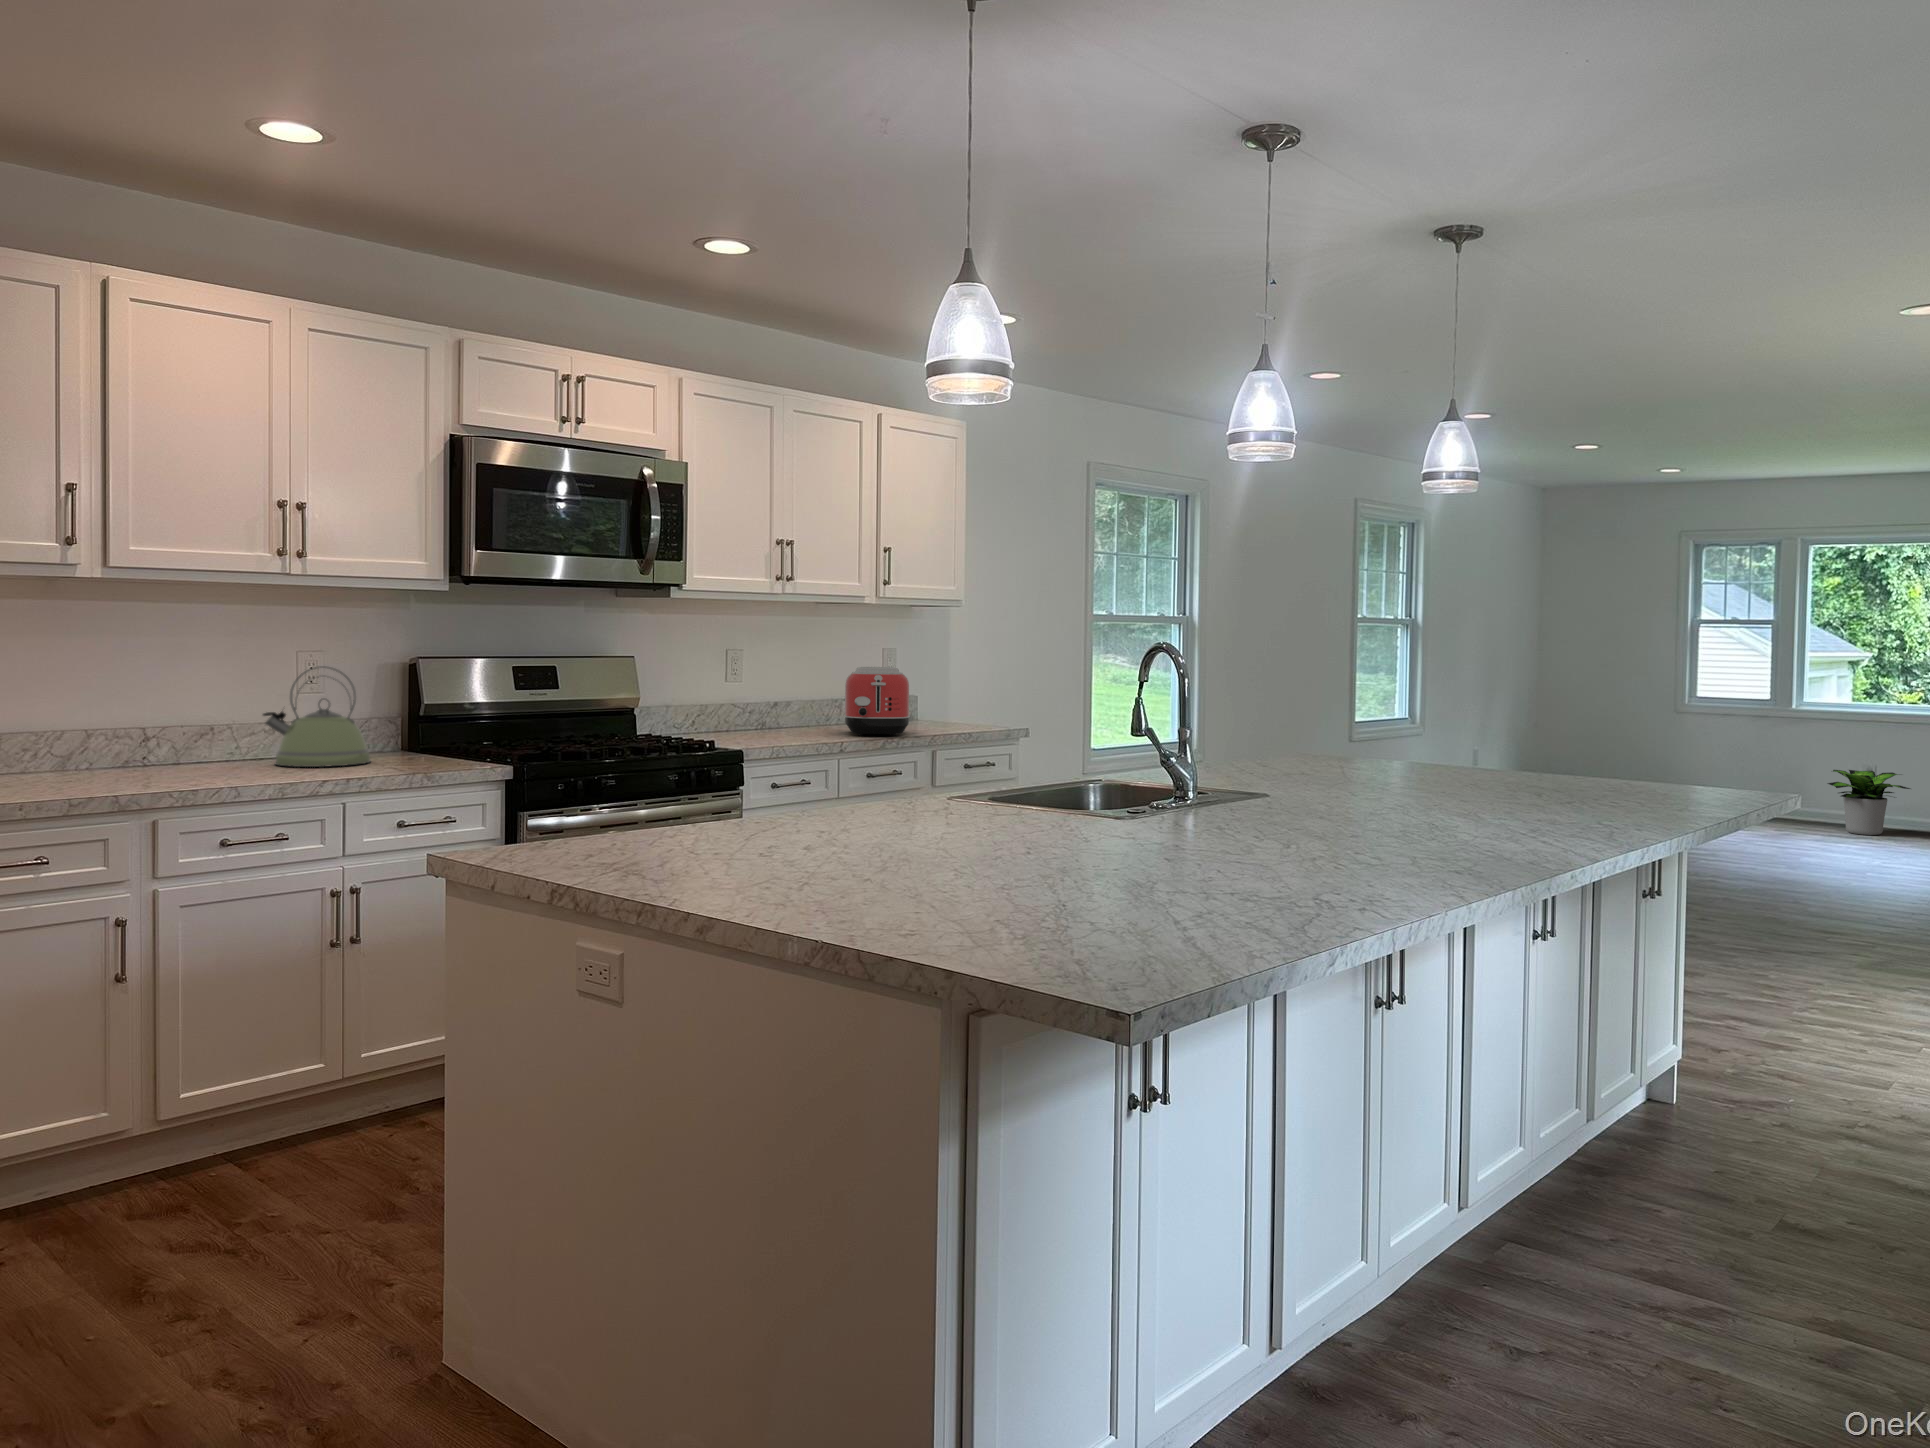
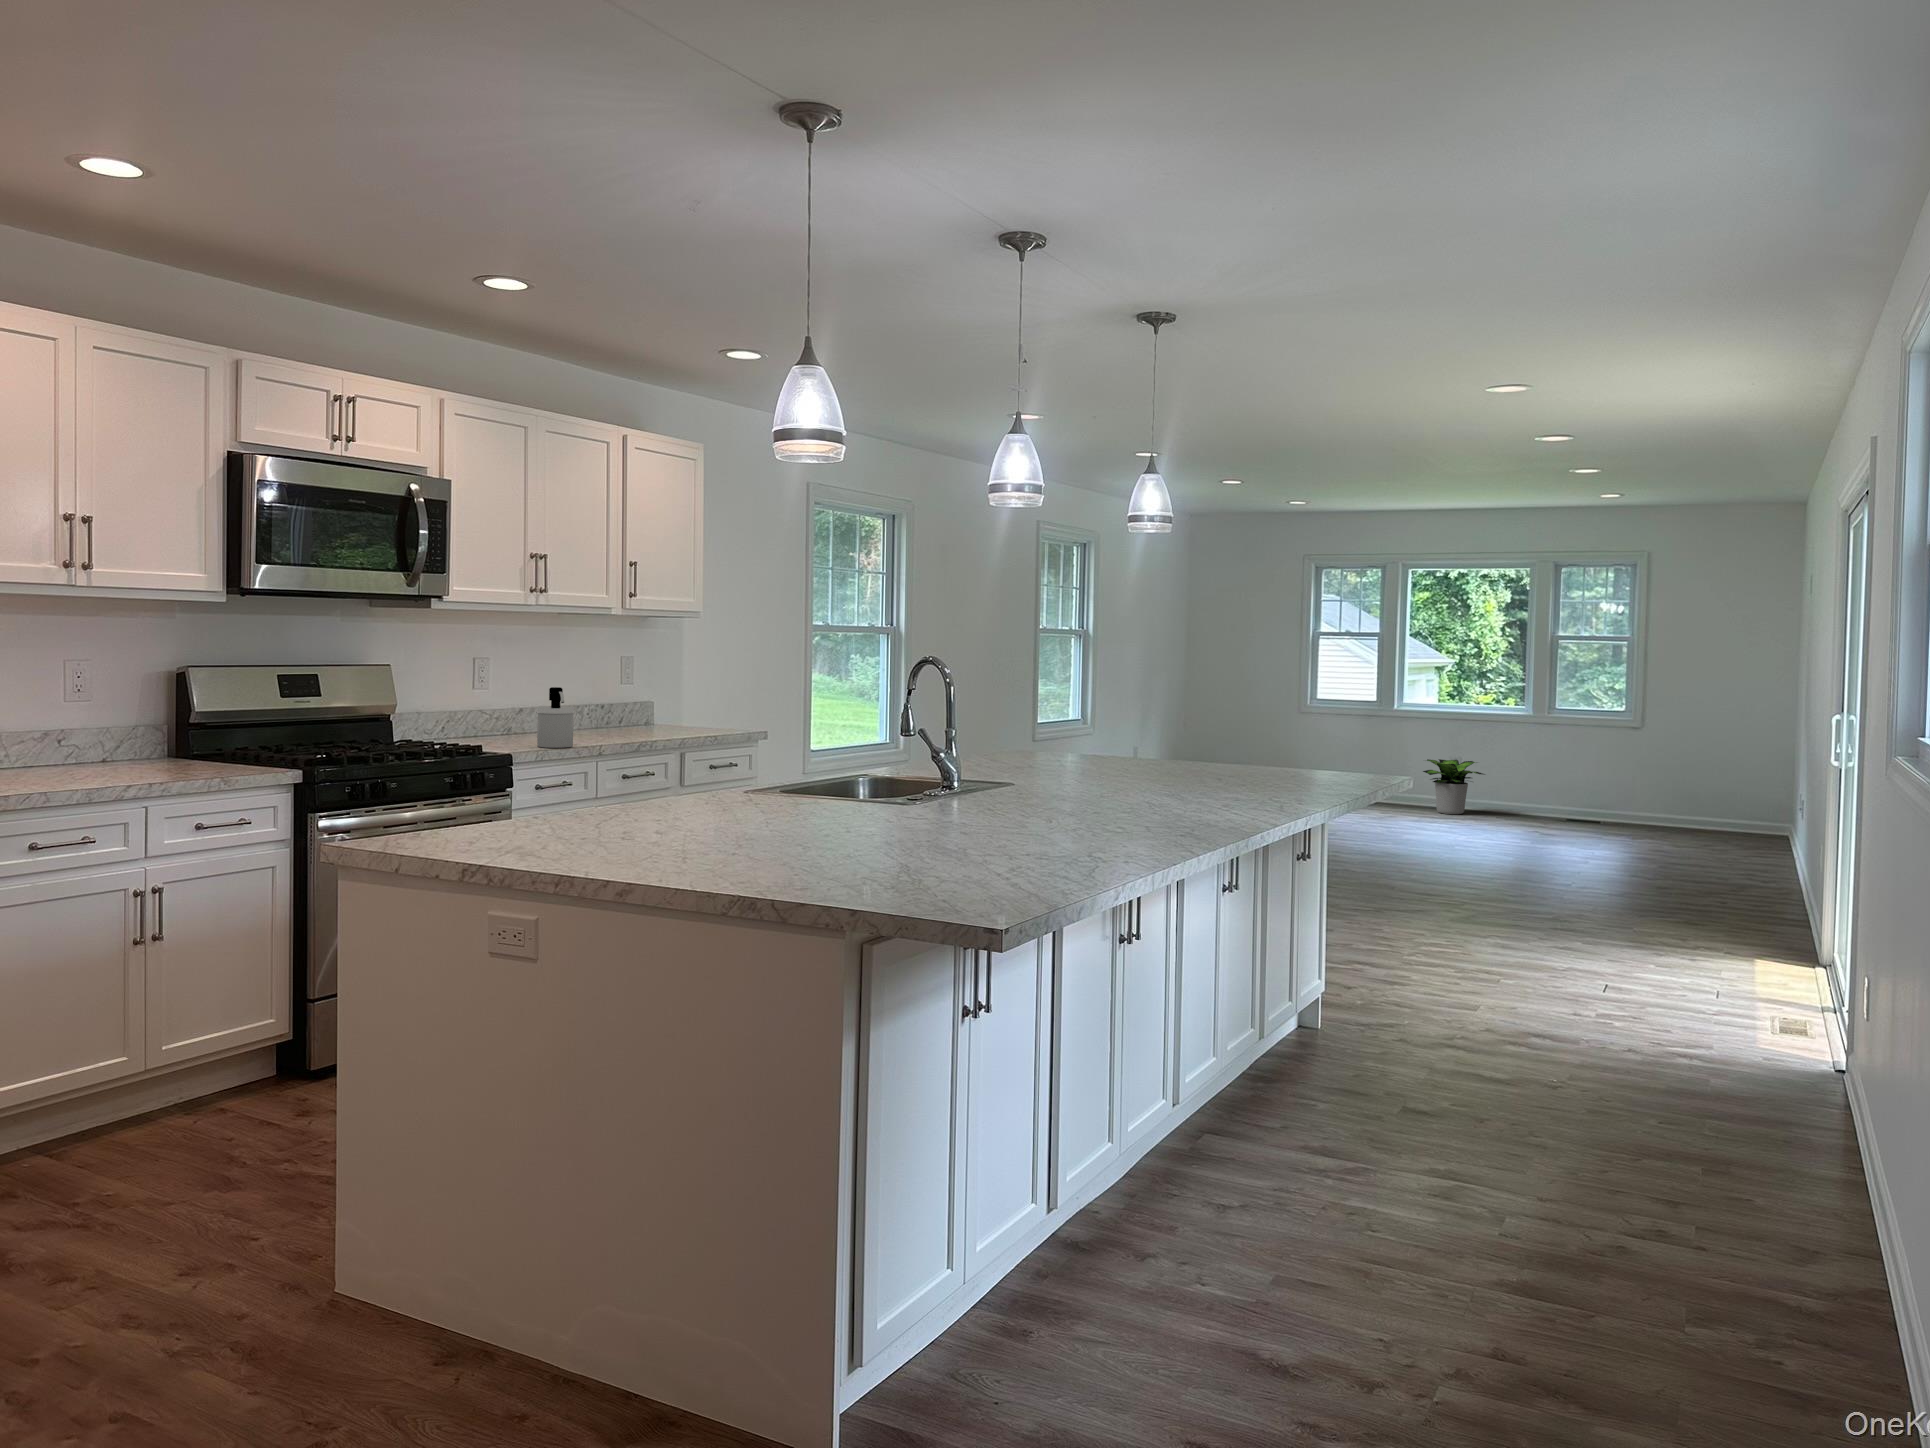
kettle: present [263,666,370,767] -> none [40,676,156,775]
toaster: present [844,667,910,736] -> none [596,674,662,739]
soap dispenser: none [771,680,810,744] -> present [536,687,575,748]

